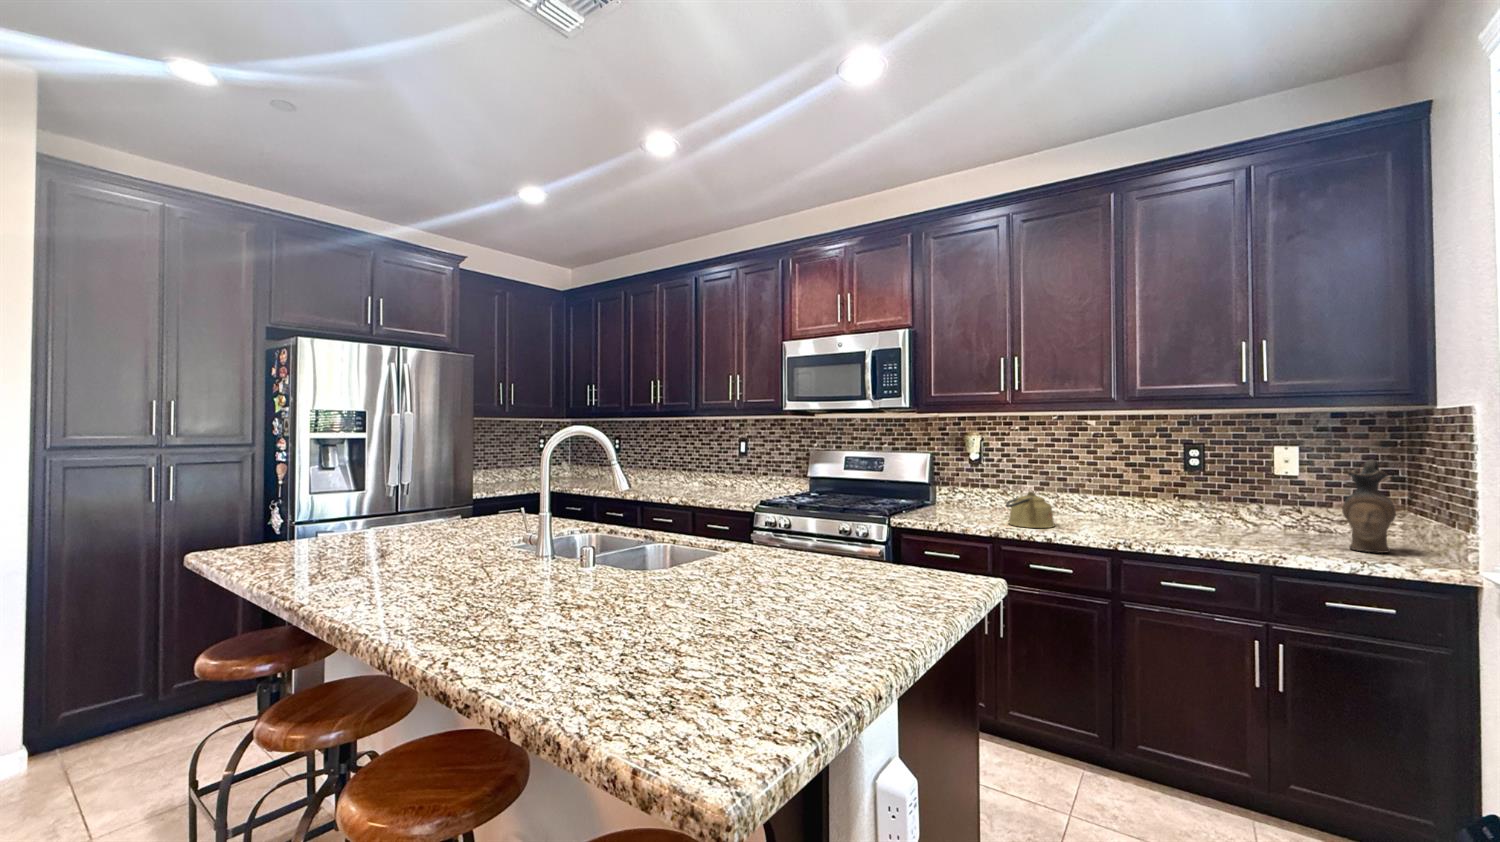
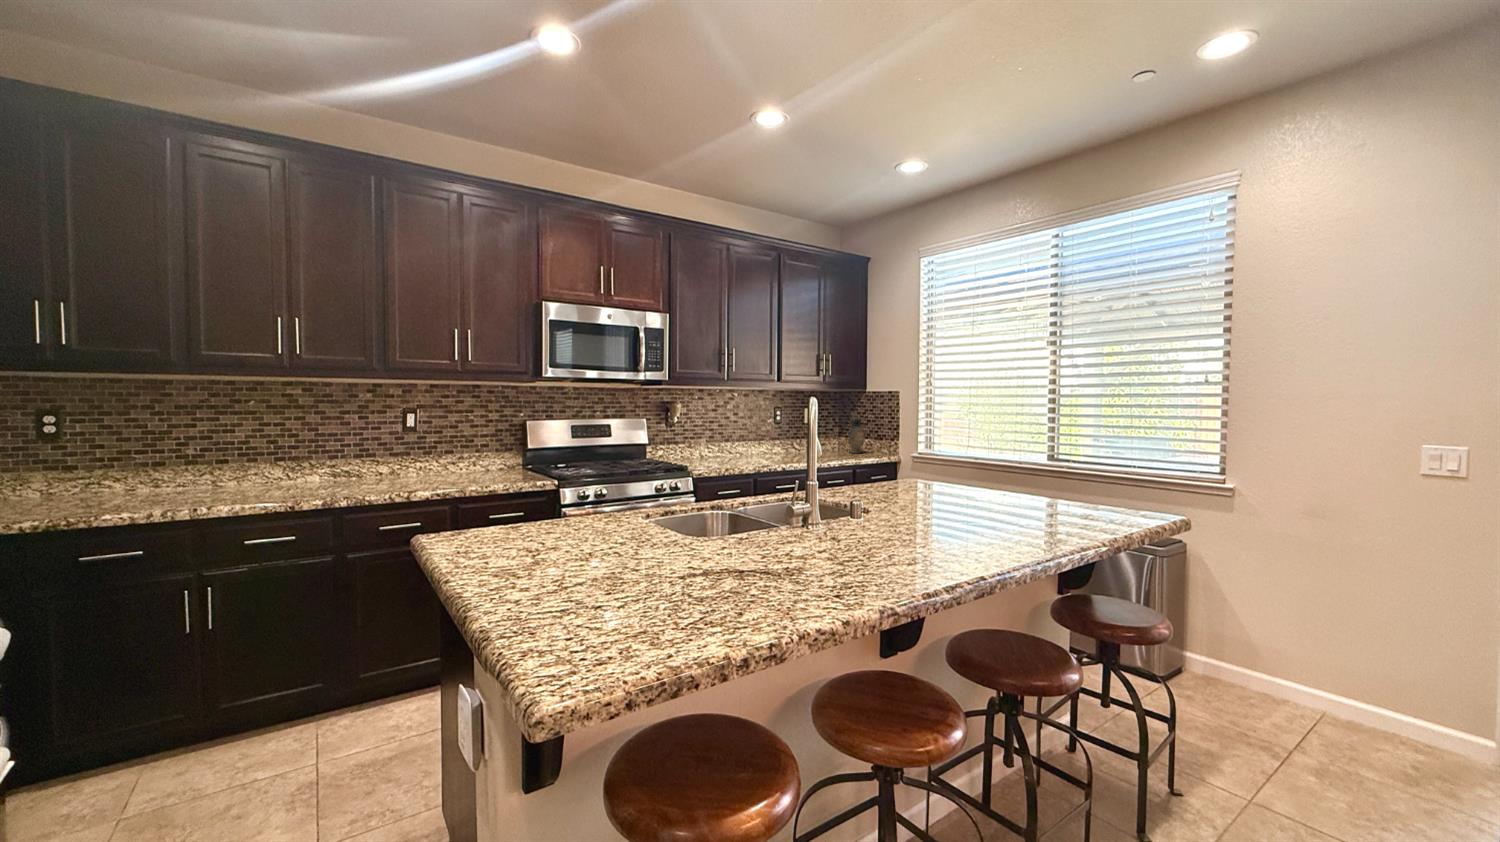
kettle: present [1006,491,1055,528] -> none [733,440,766,463]

